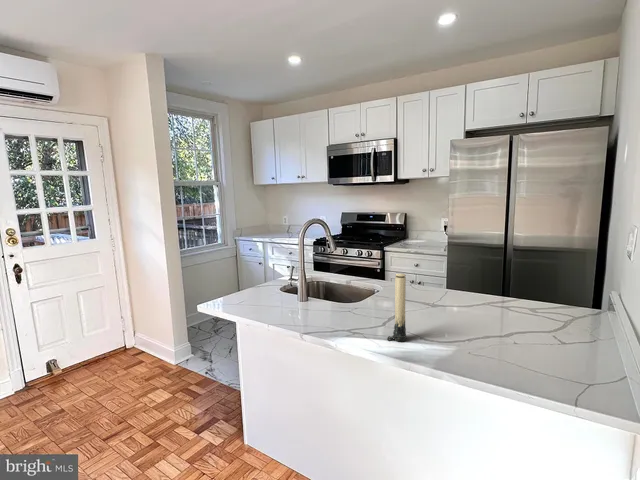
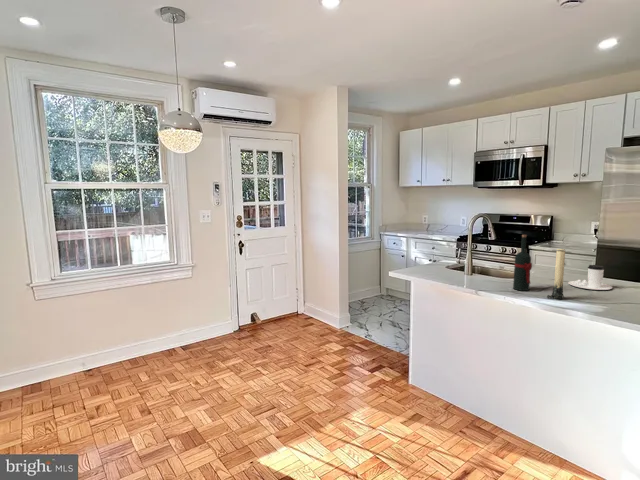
wine bottle: none [350,253,370,328] -> present [513,235,532,291]
coffee cup: none [415,284,461,317] -> present [568,265,612,290]

